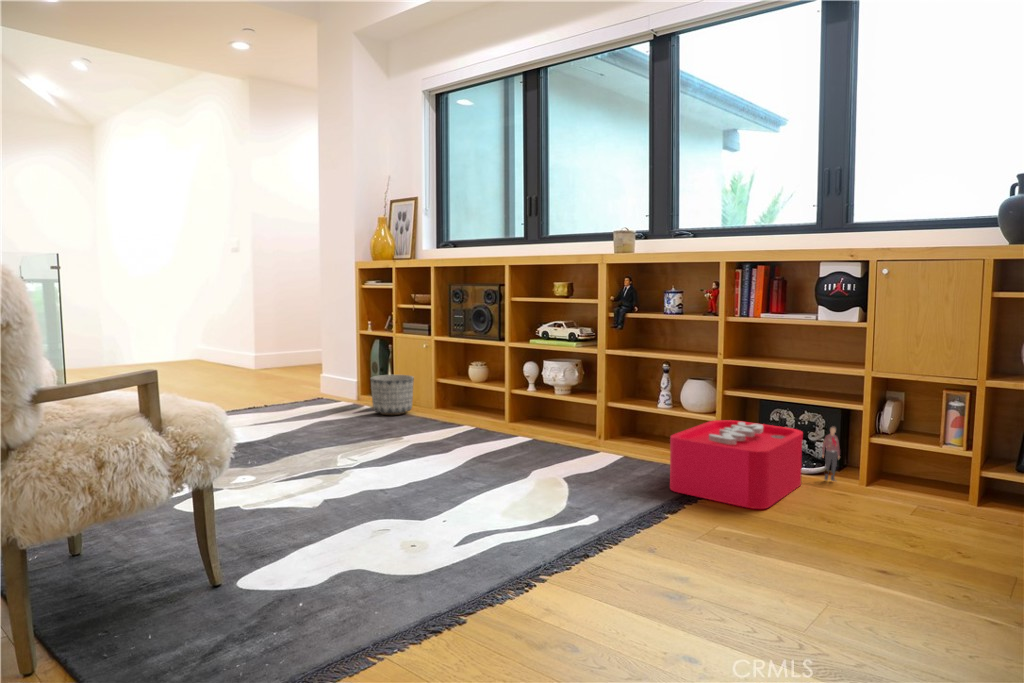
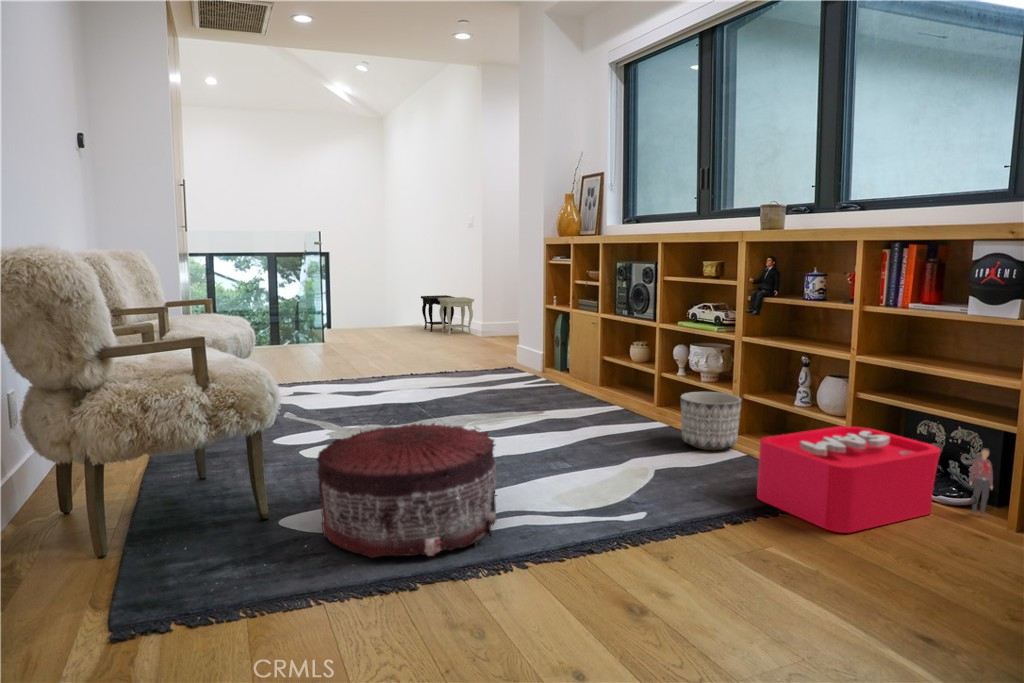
side table: none [171,326,242,369] -> present [421,295,474,335]
planter: present [371,375,414,415] -> present [681,392,741,450]
pouf: none [277,449,491,610] -> present [317,423,496,558]

